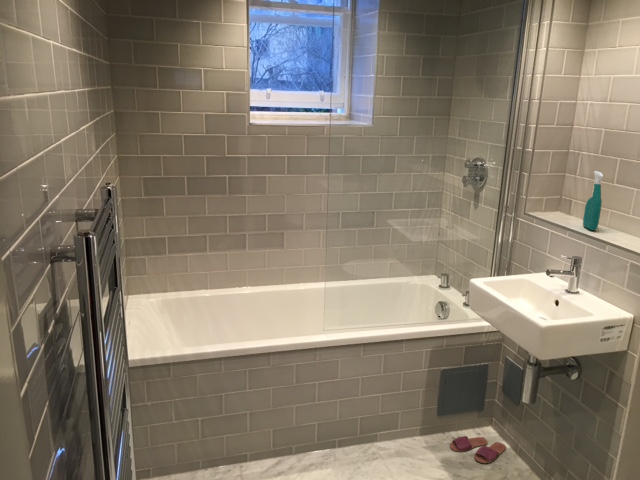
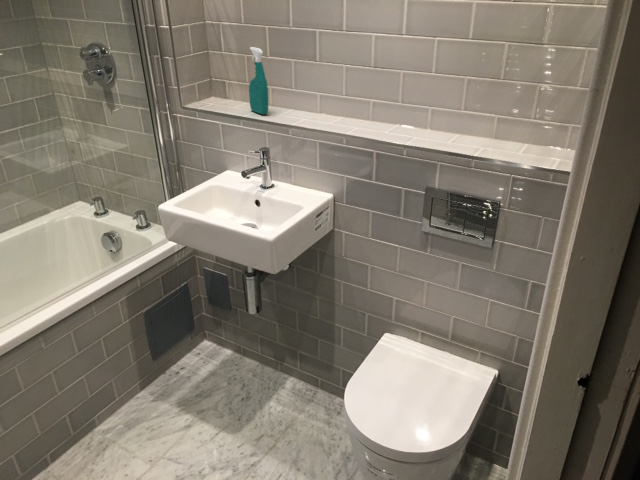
slippers: present [450,436,506,463] -> none [177,353,229,387]

